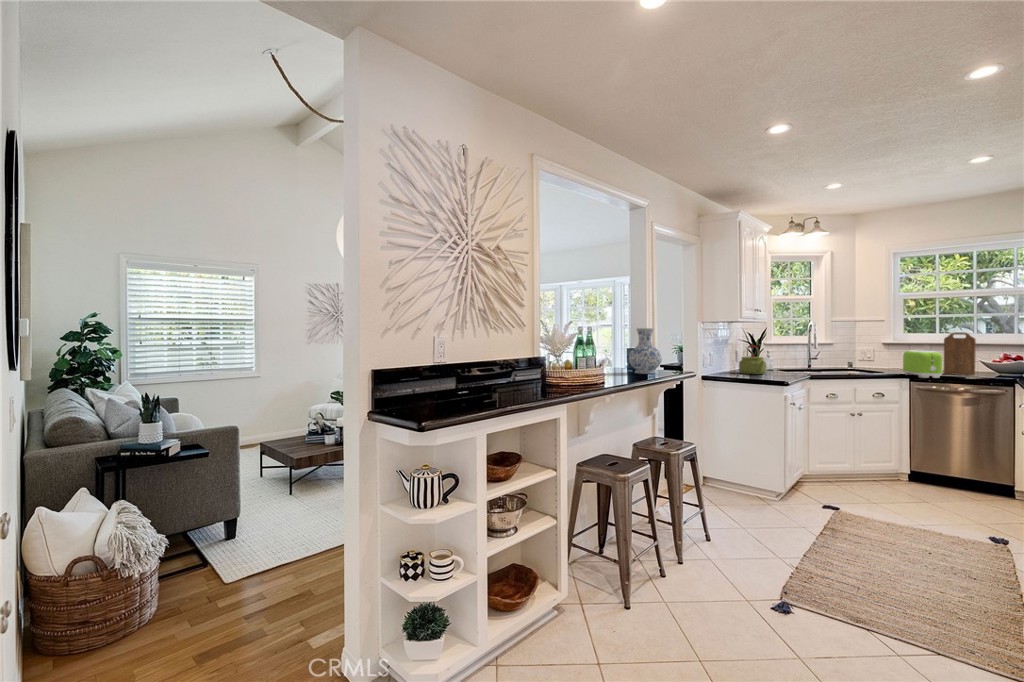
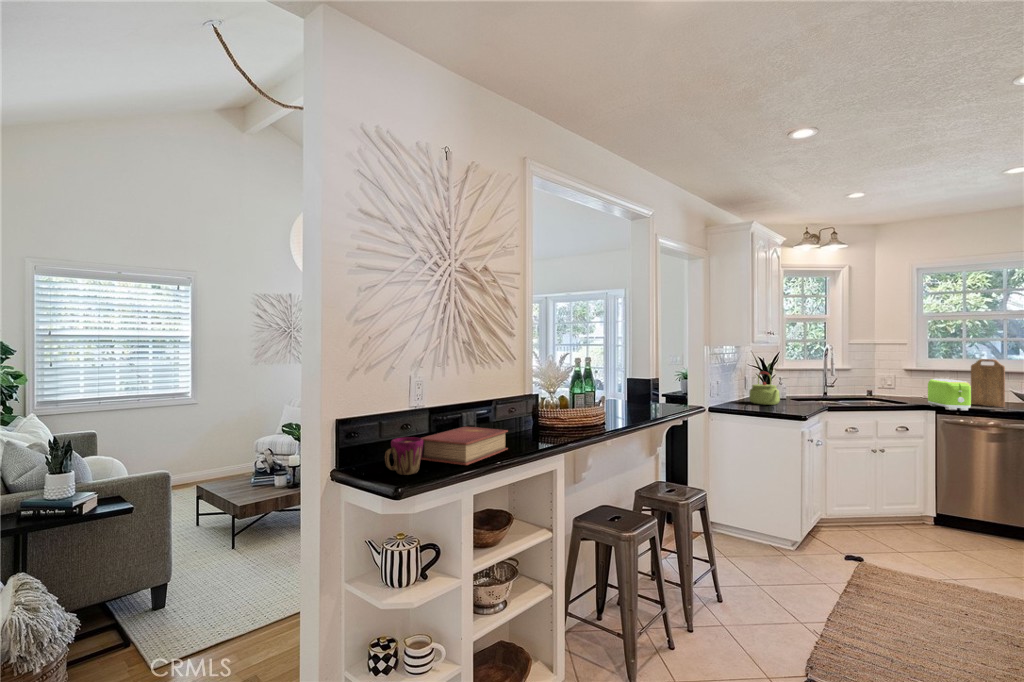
vase: present [629,328,662,374] -> none [631,357,668,410]
book: none [441,381,517,409] -> present [421,427,508,465]
cup: none [411,385,444,415] -> present [385,437,423,475]

